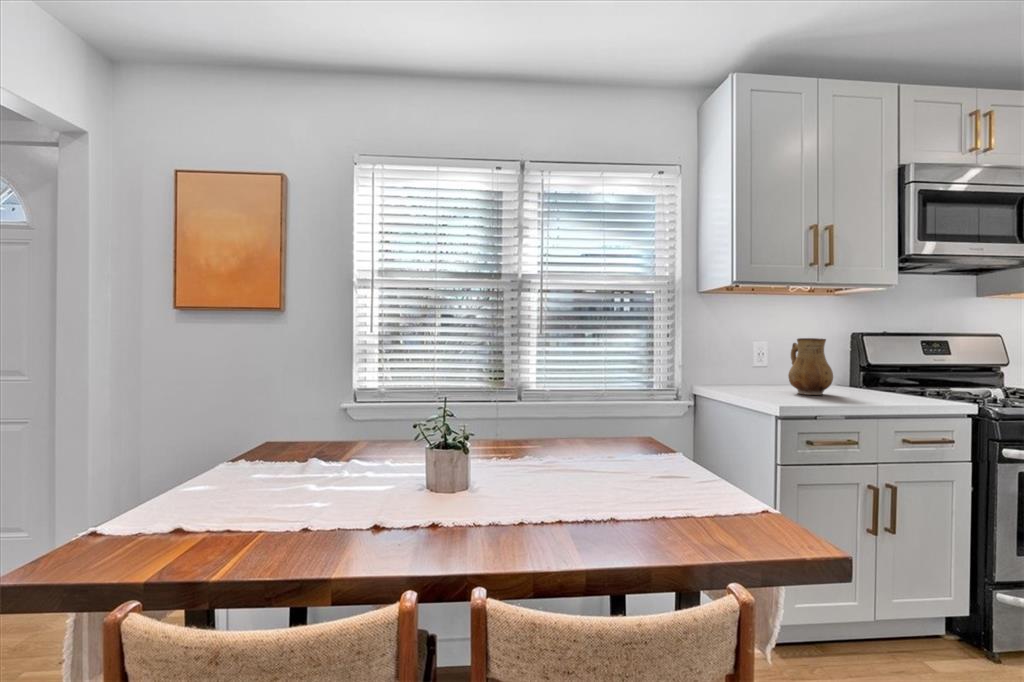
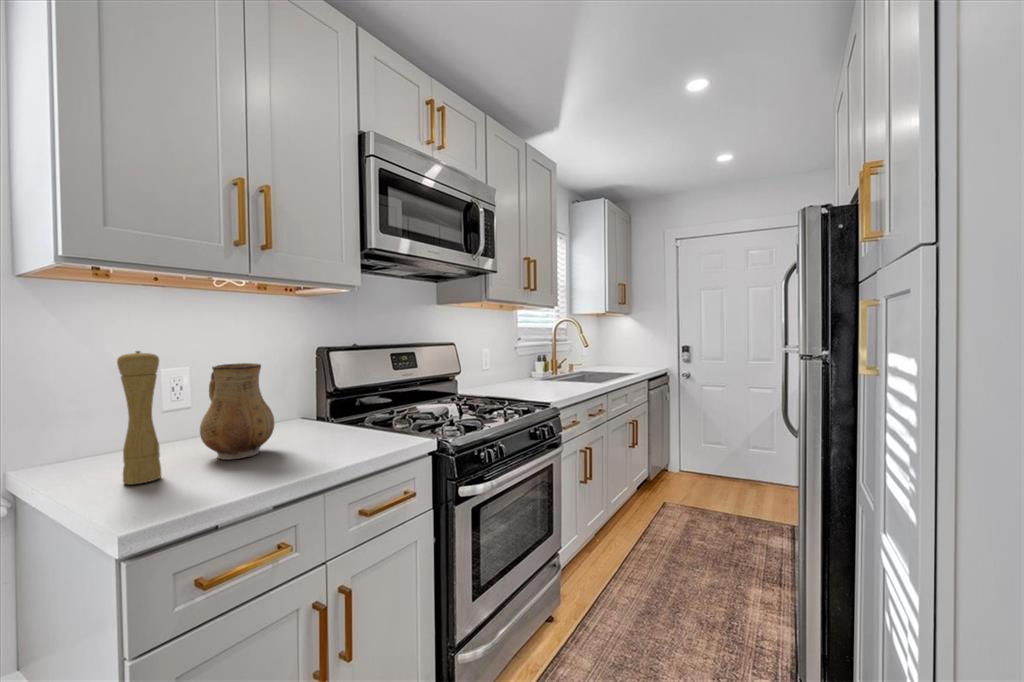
pepper mill: none [757,327,776,396] -> present [117,351,161,484]

